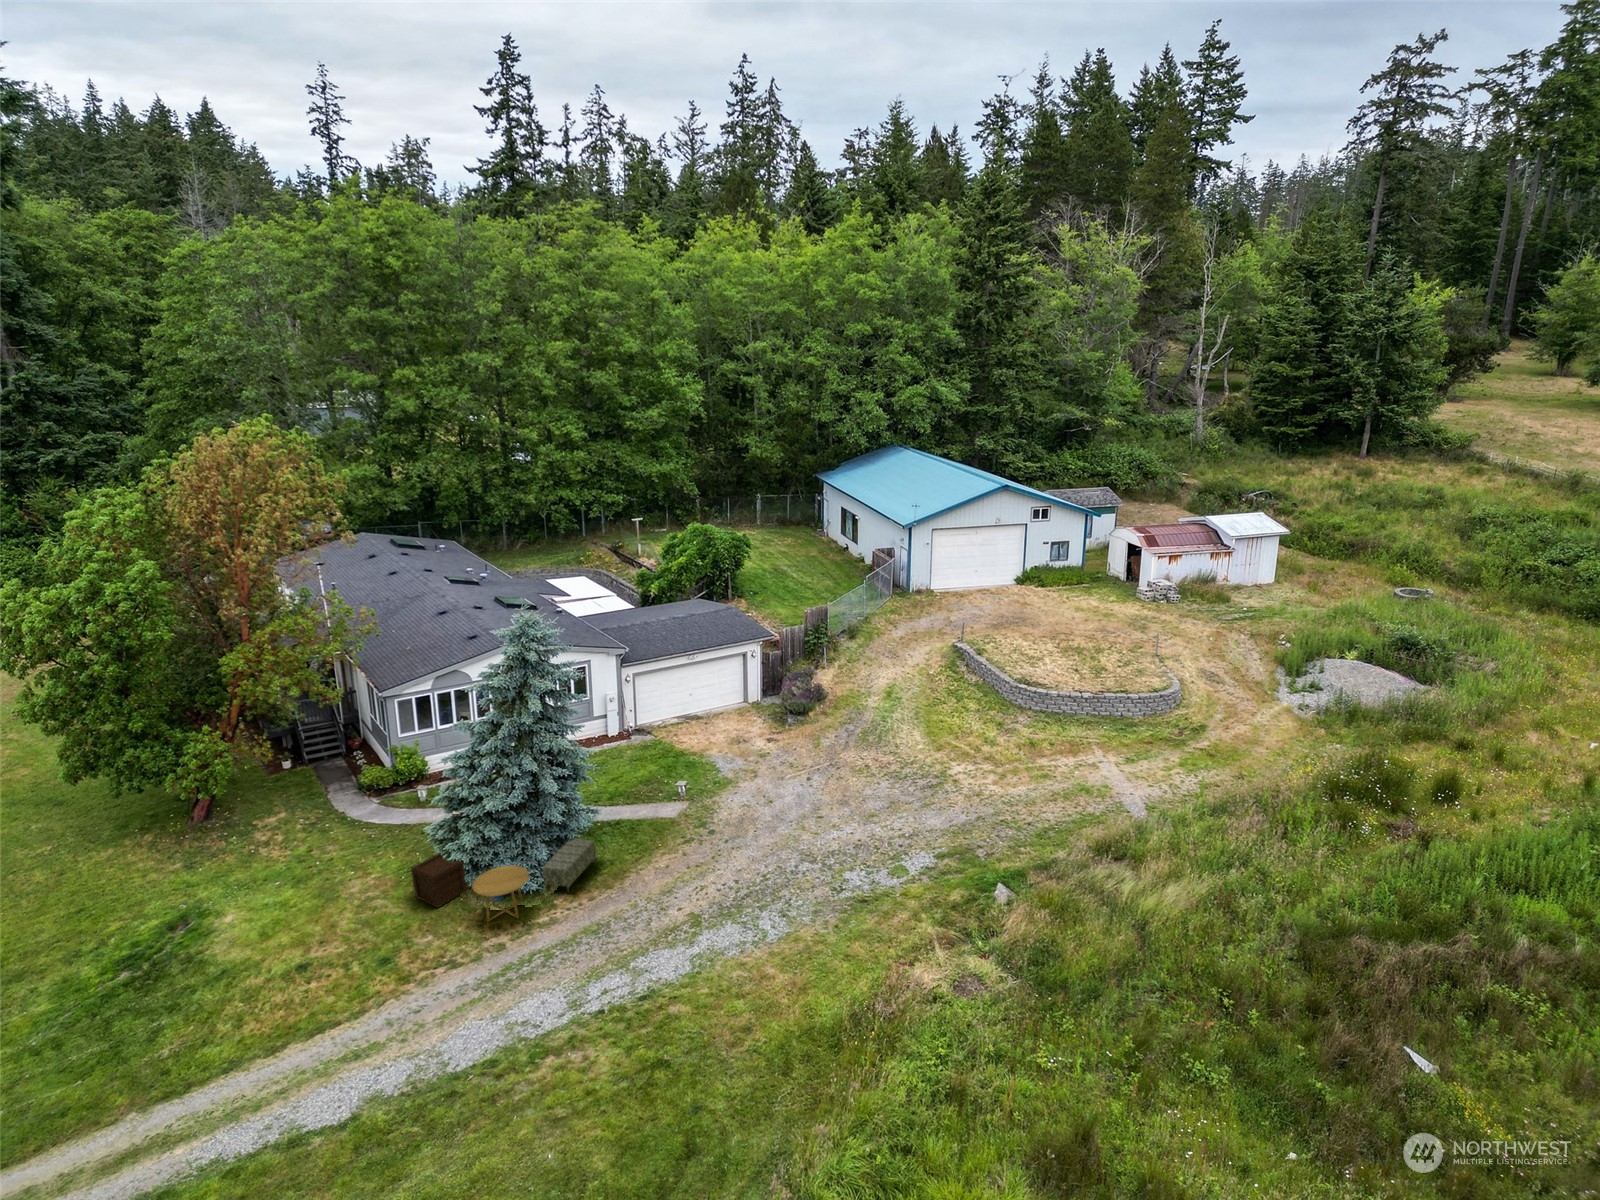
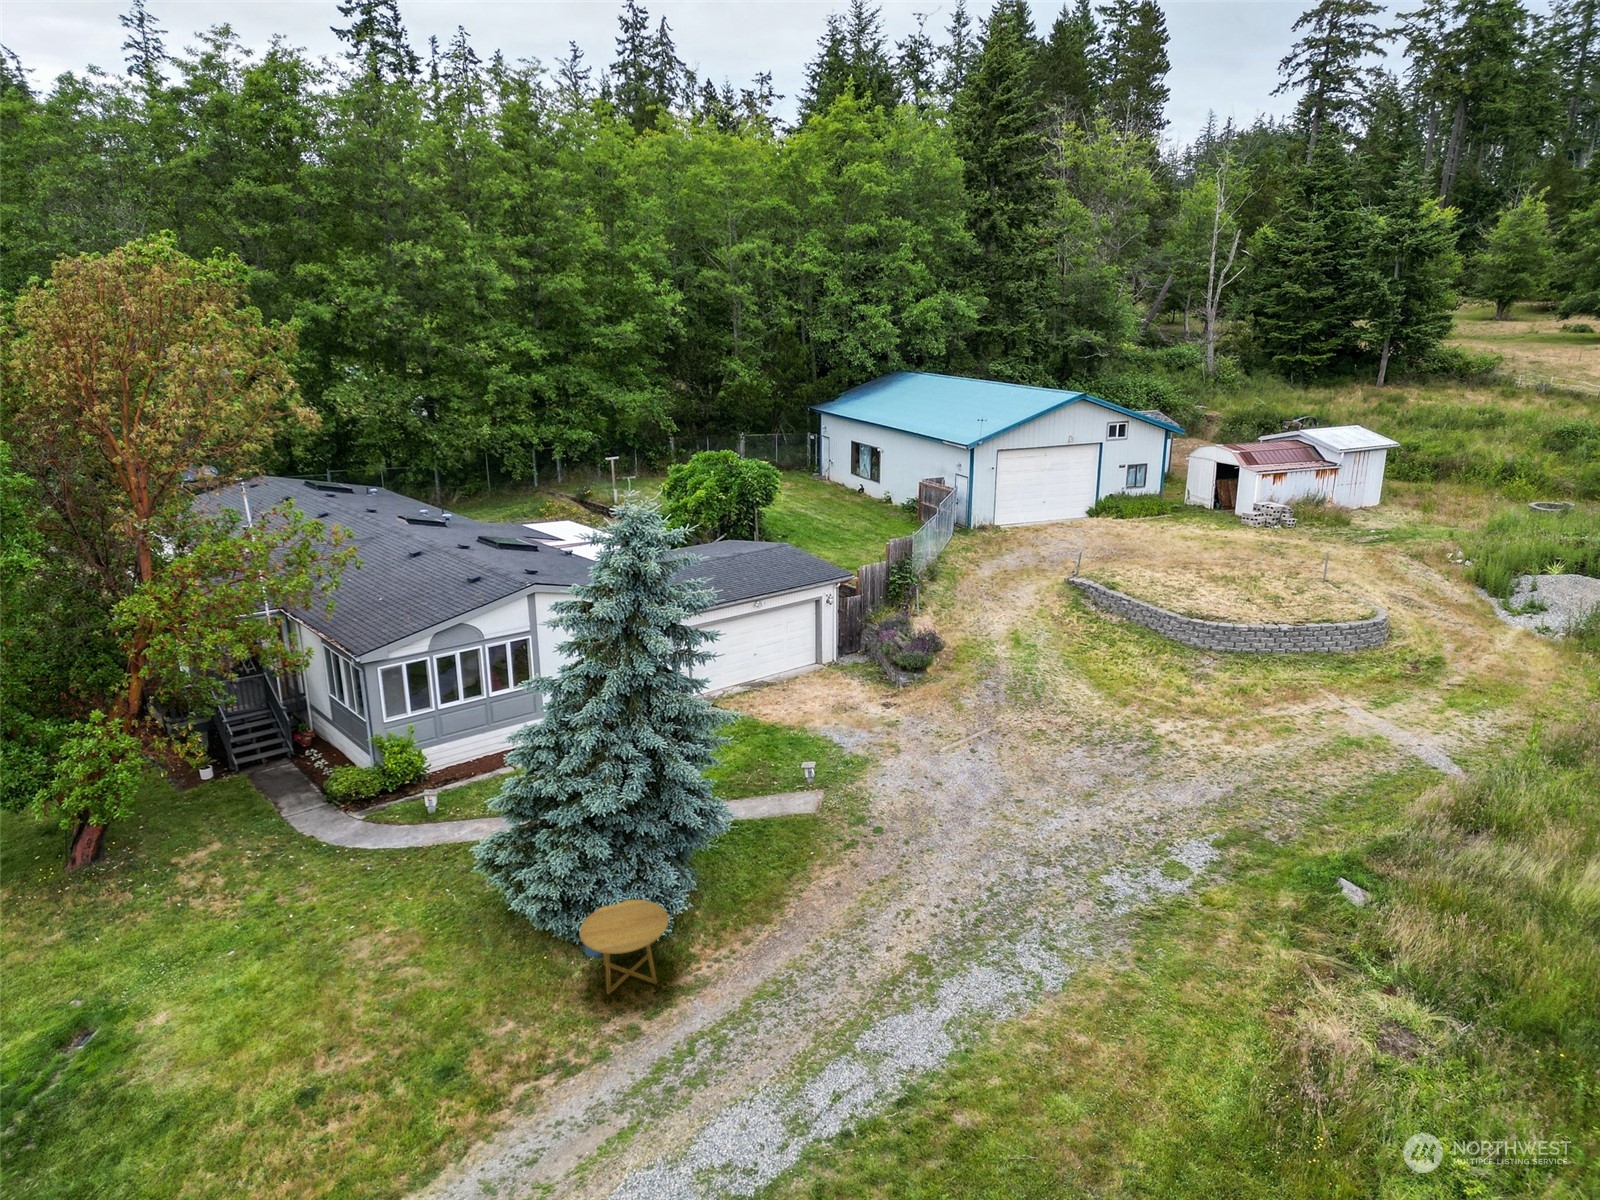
bench: present [543,839,596,893] -> none [678,851,740,937]
wooden crate: present [411,853,467,908] -> none [465,886,554,977]

